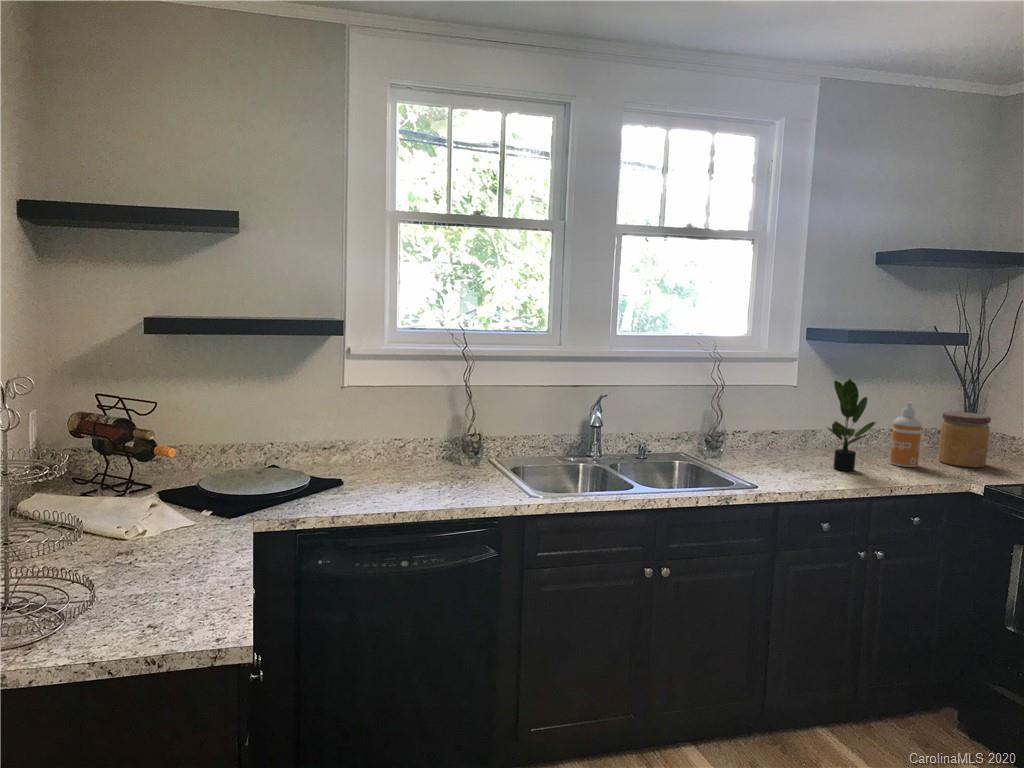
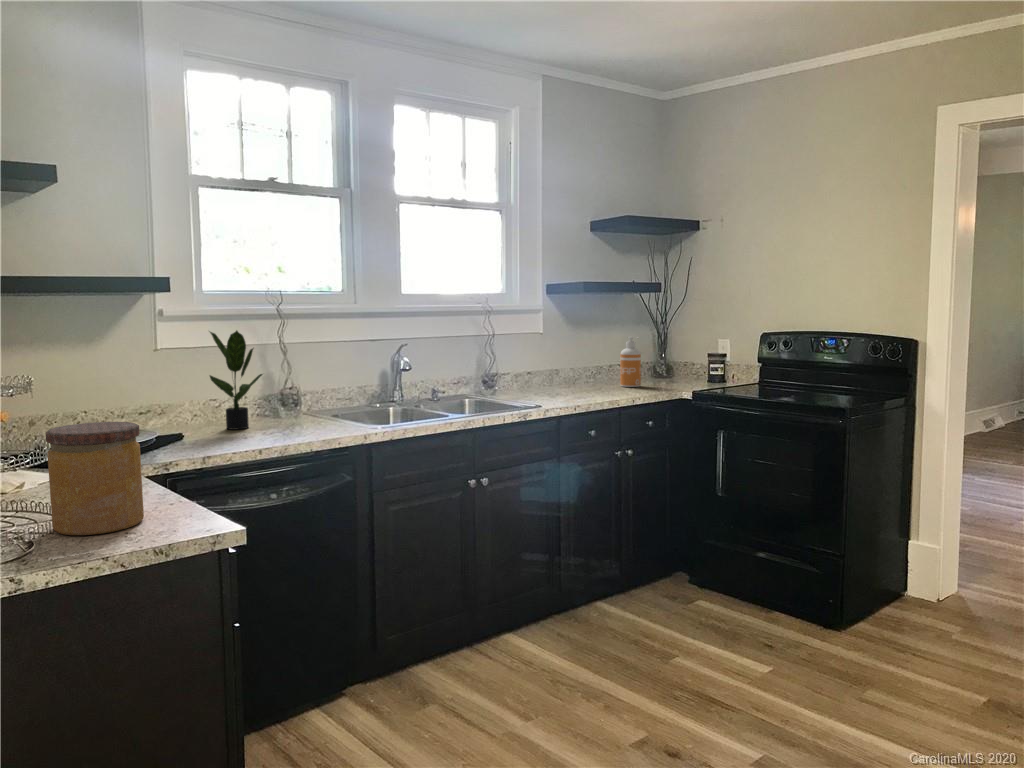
potted plant: present [828,379,875,471] -> present [210,330,263,430]
jar: present [938,412,991,468] -> present [46,422,144,535]

